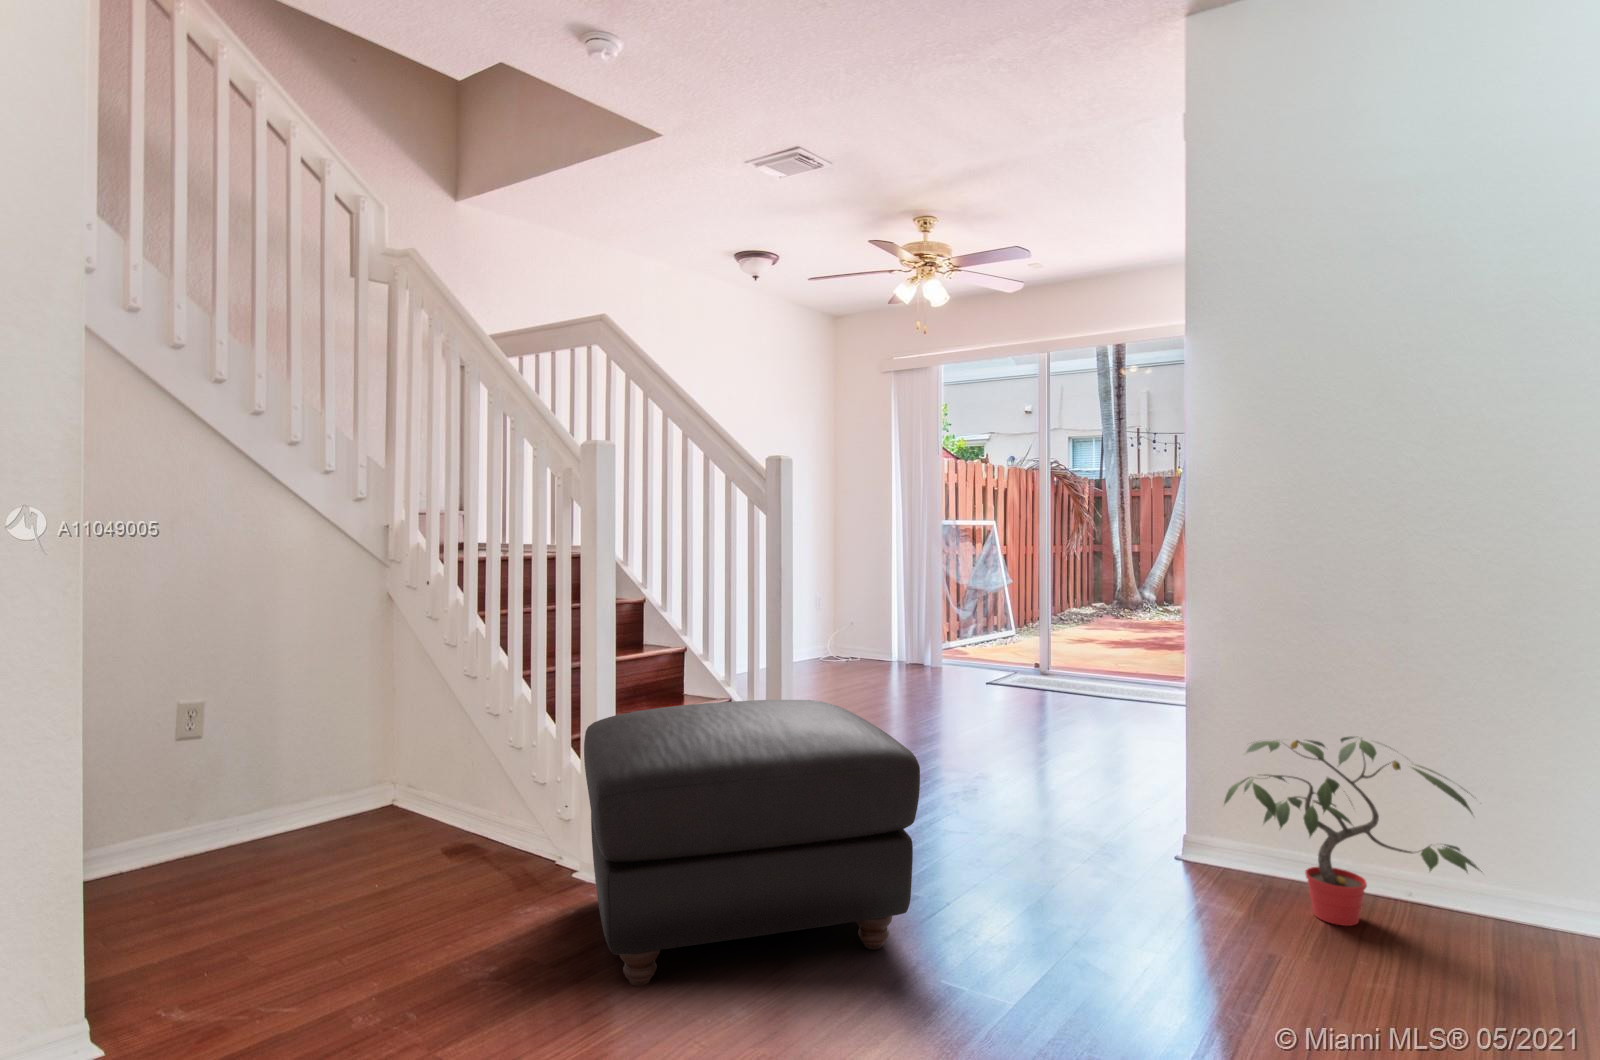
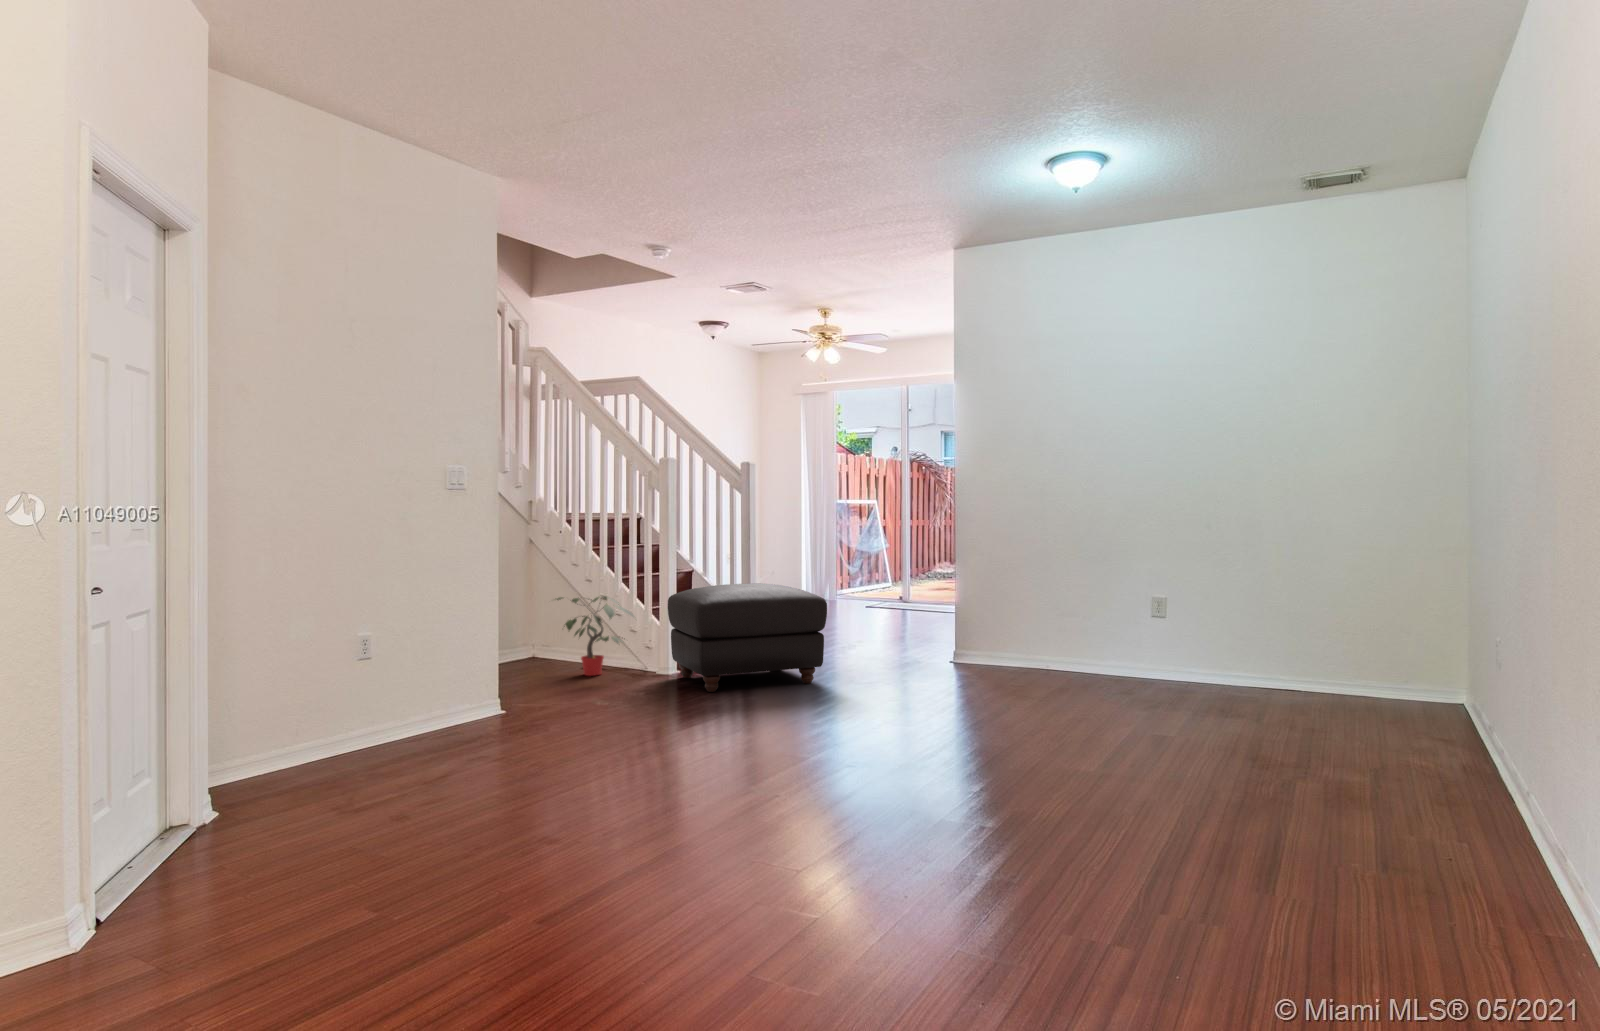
potted plant: present [1224,736,1482,926] -> present [557,596,634,676]

